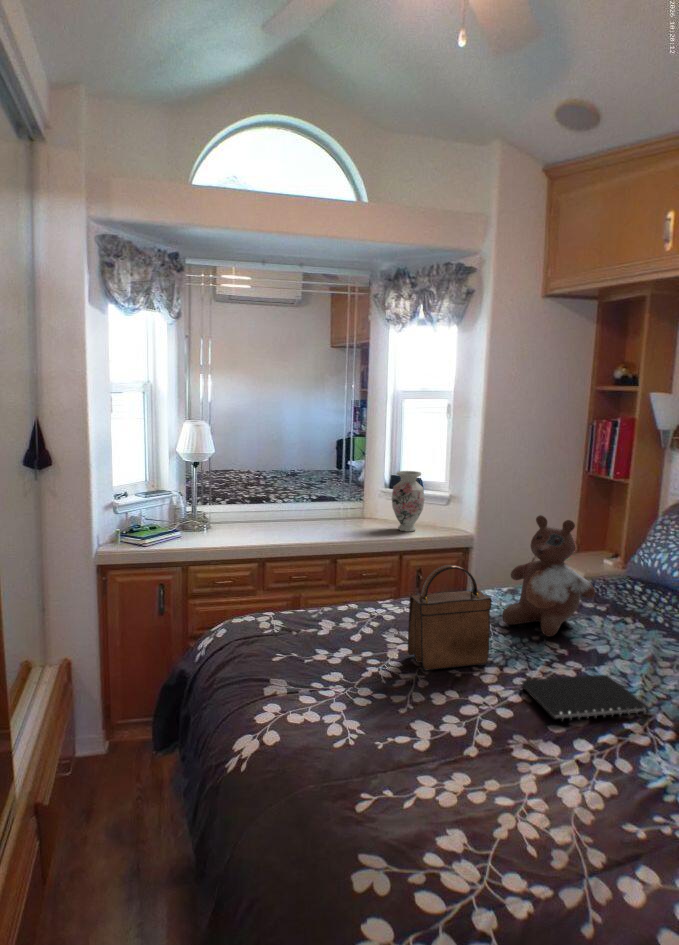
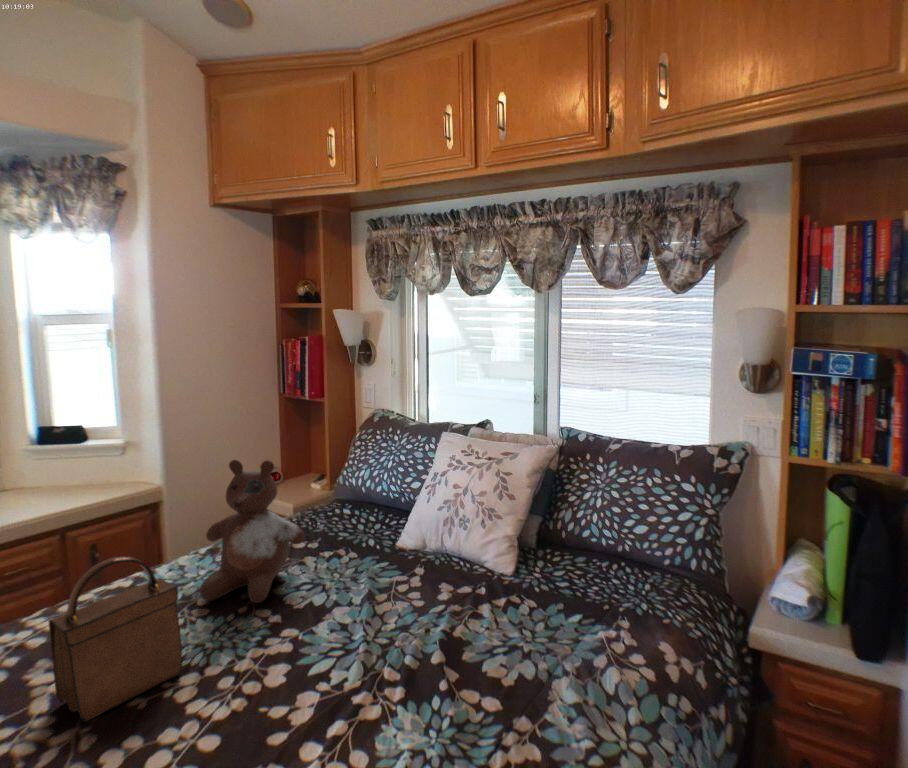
vase: present [392,471,425,532] -> none [38,419,90,499]
notebook: present [521,675,648,721] -> none [227,635,375,730]

